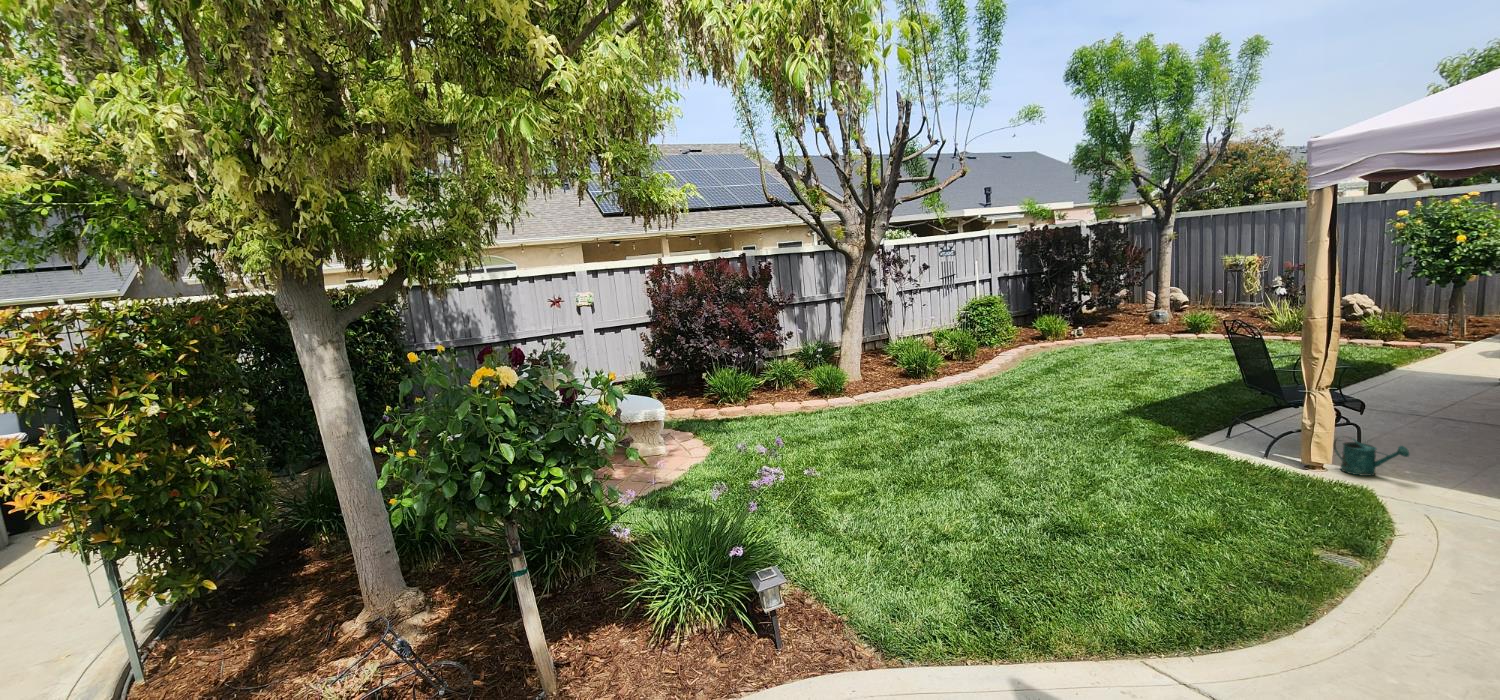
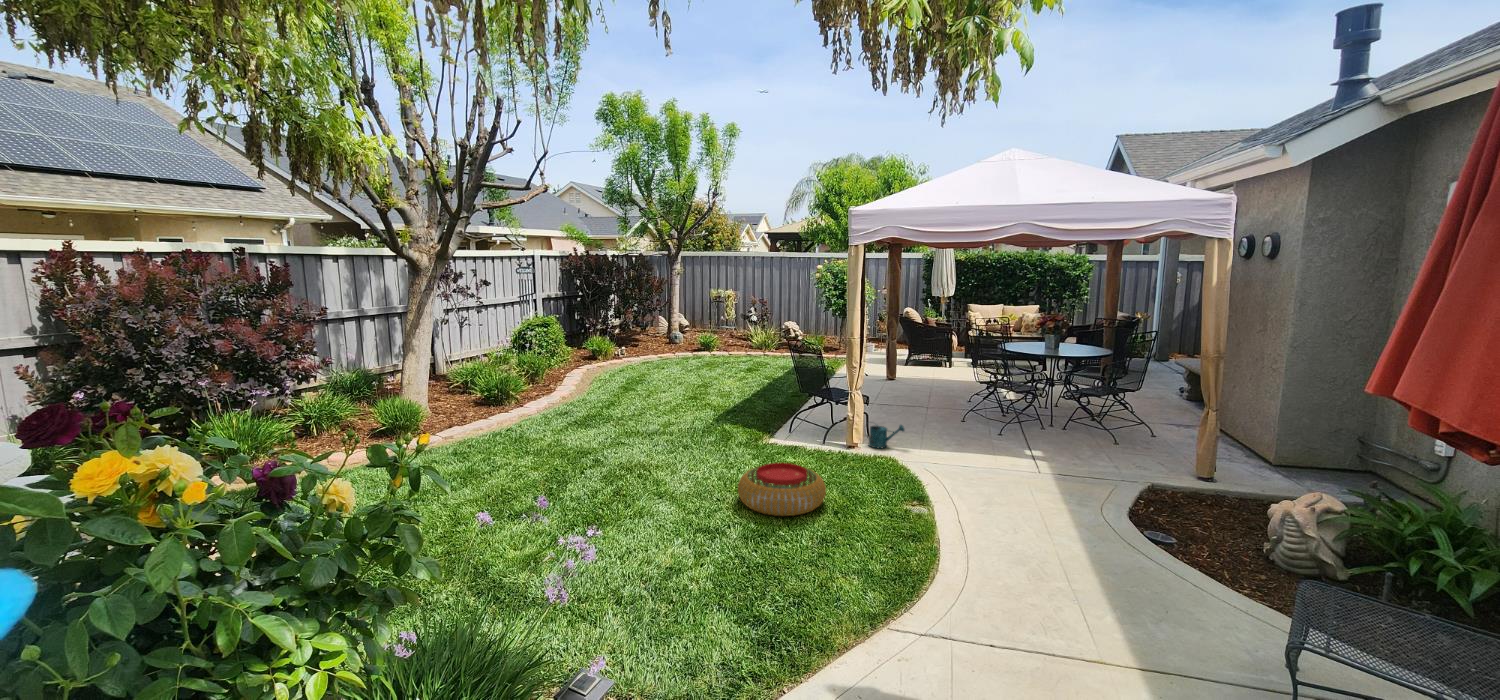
pouf: none [1072,463,1192,527] -> present [738,462,826,516]

